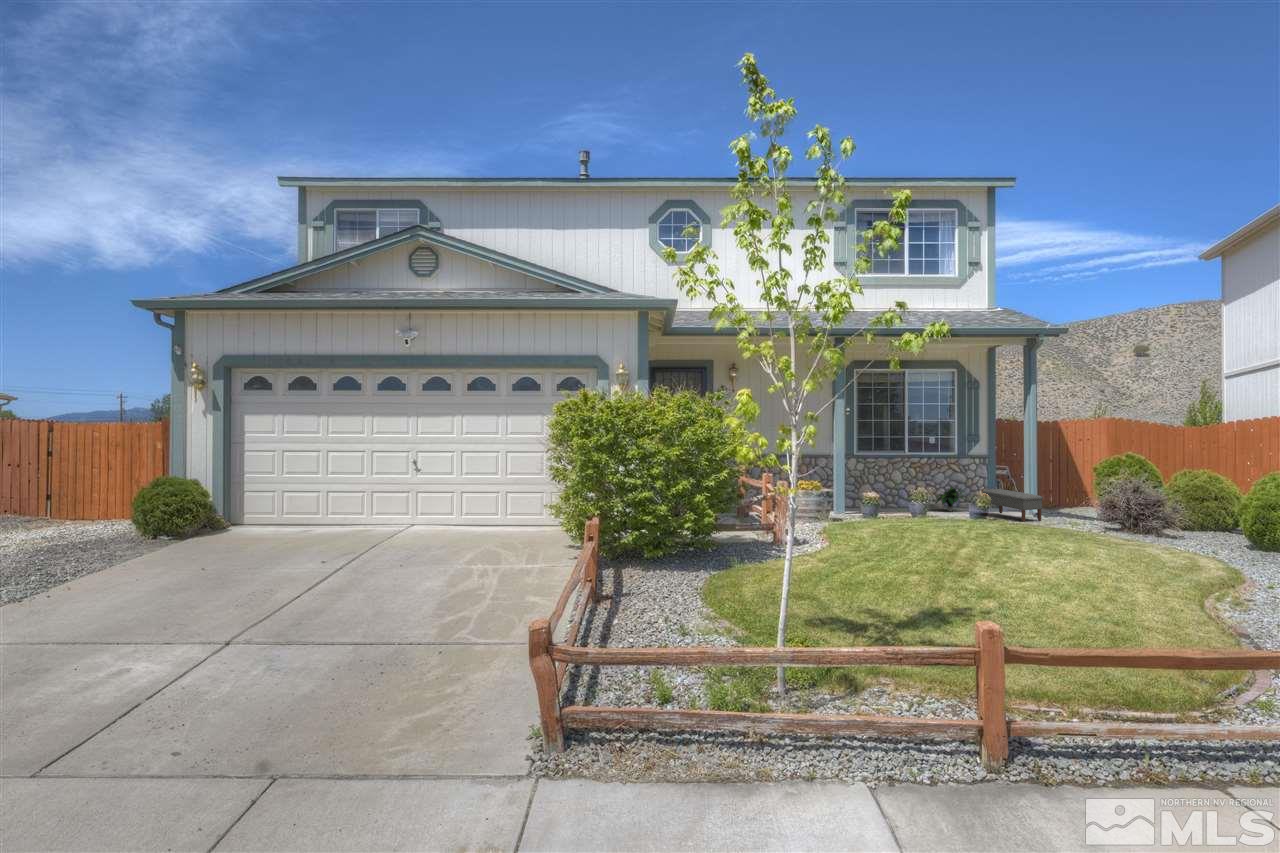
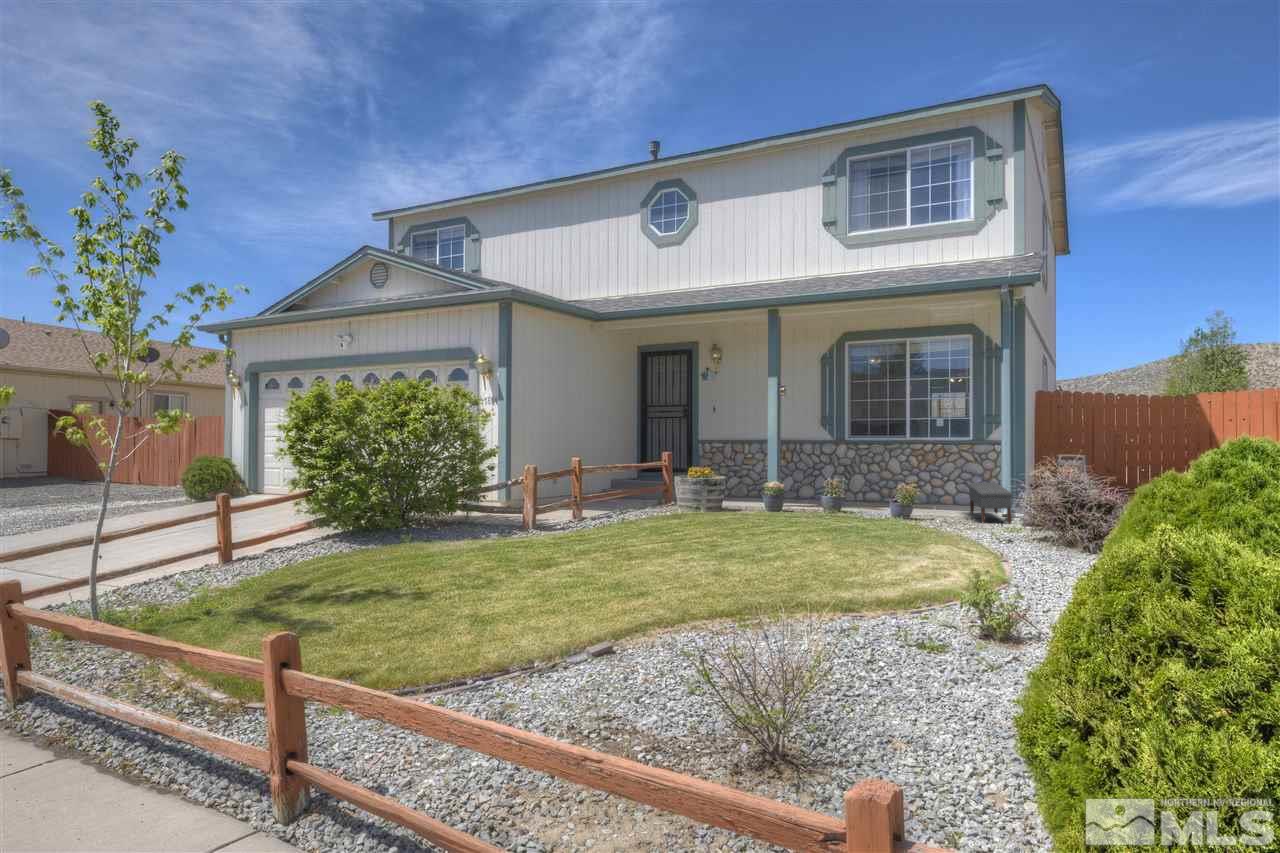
potted plant: present [936,486,965,511] -> none [929,477,971,509]

